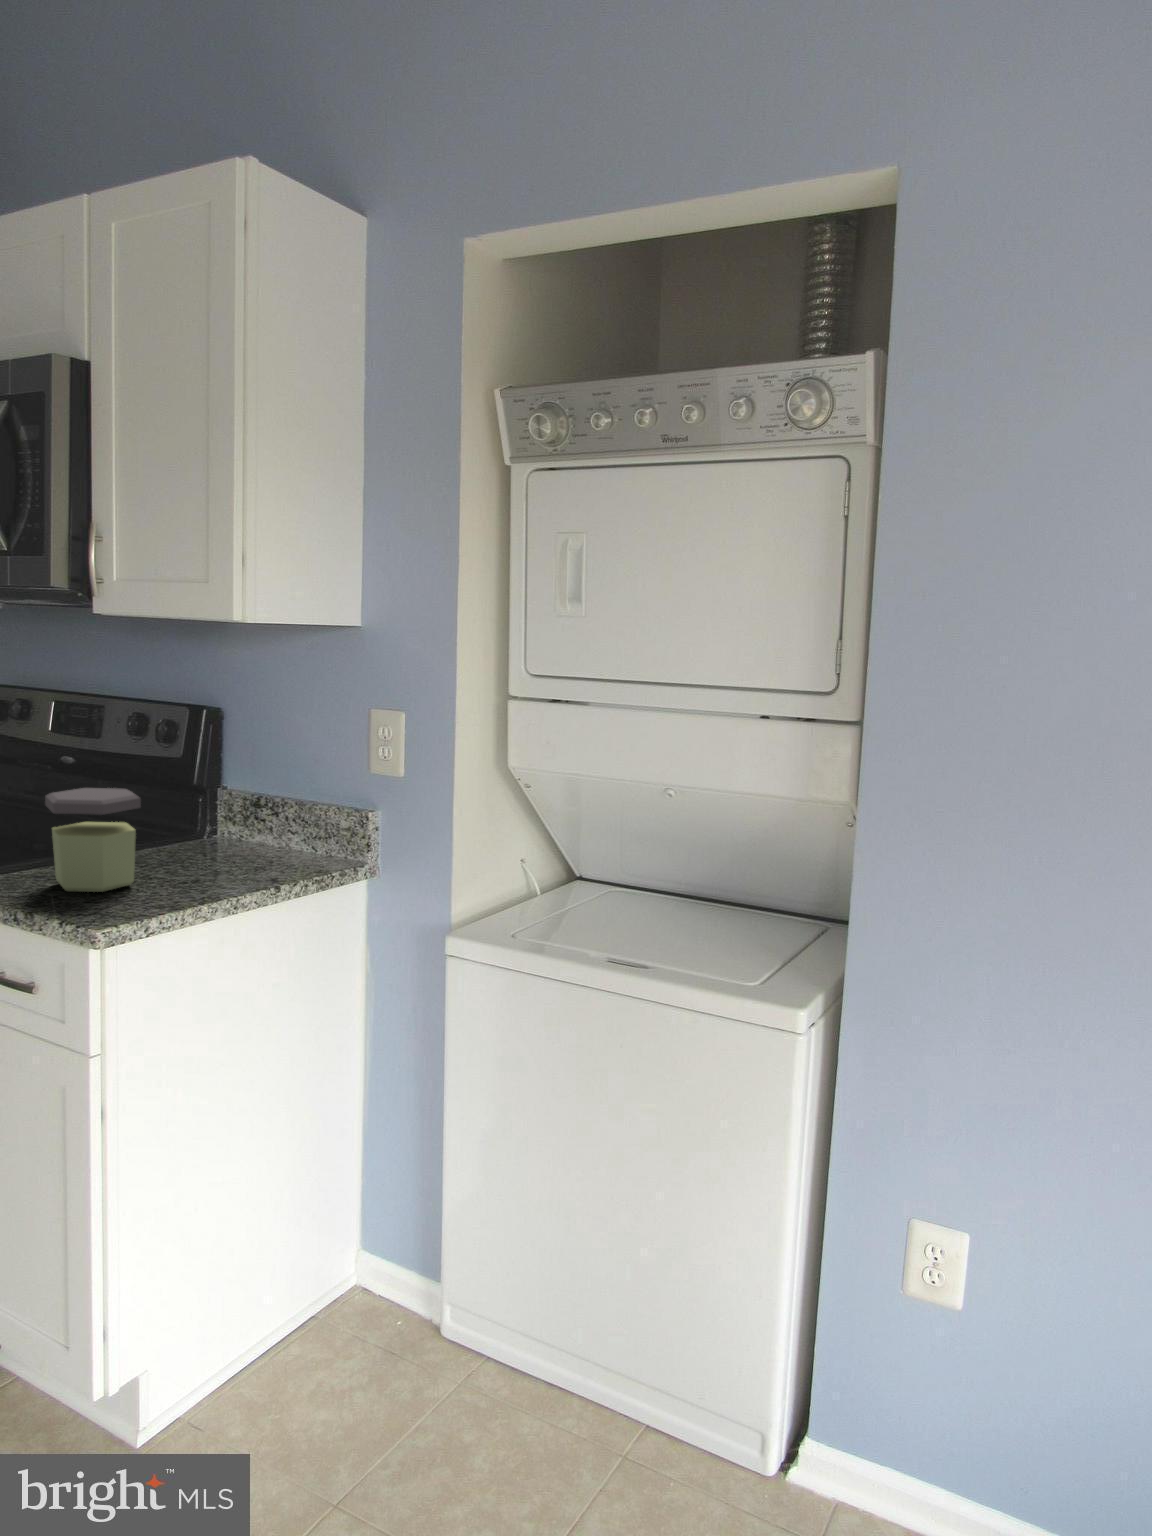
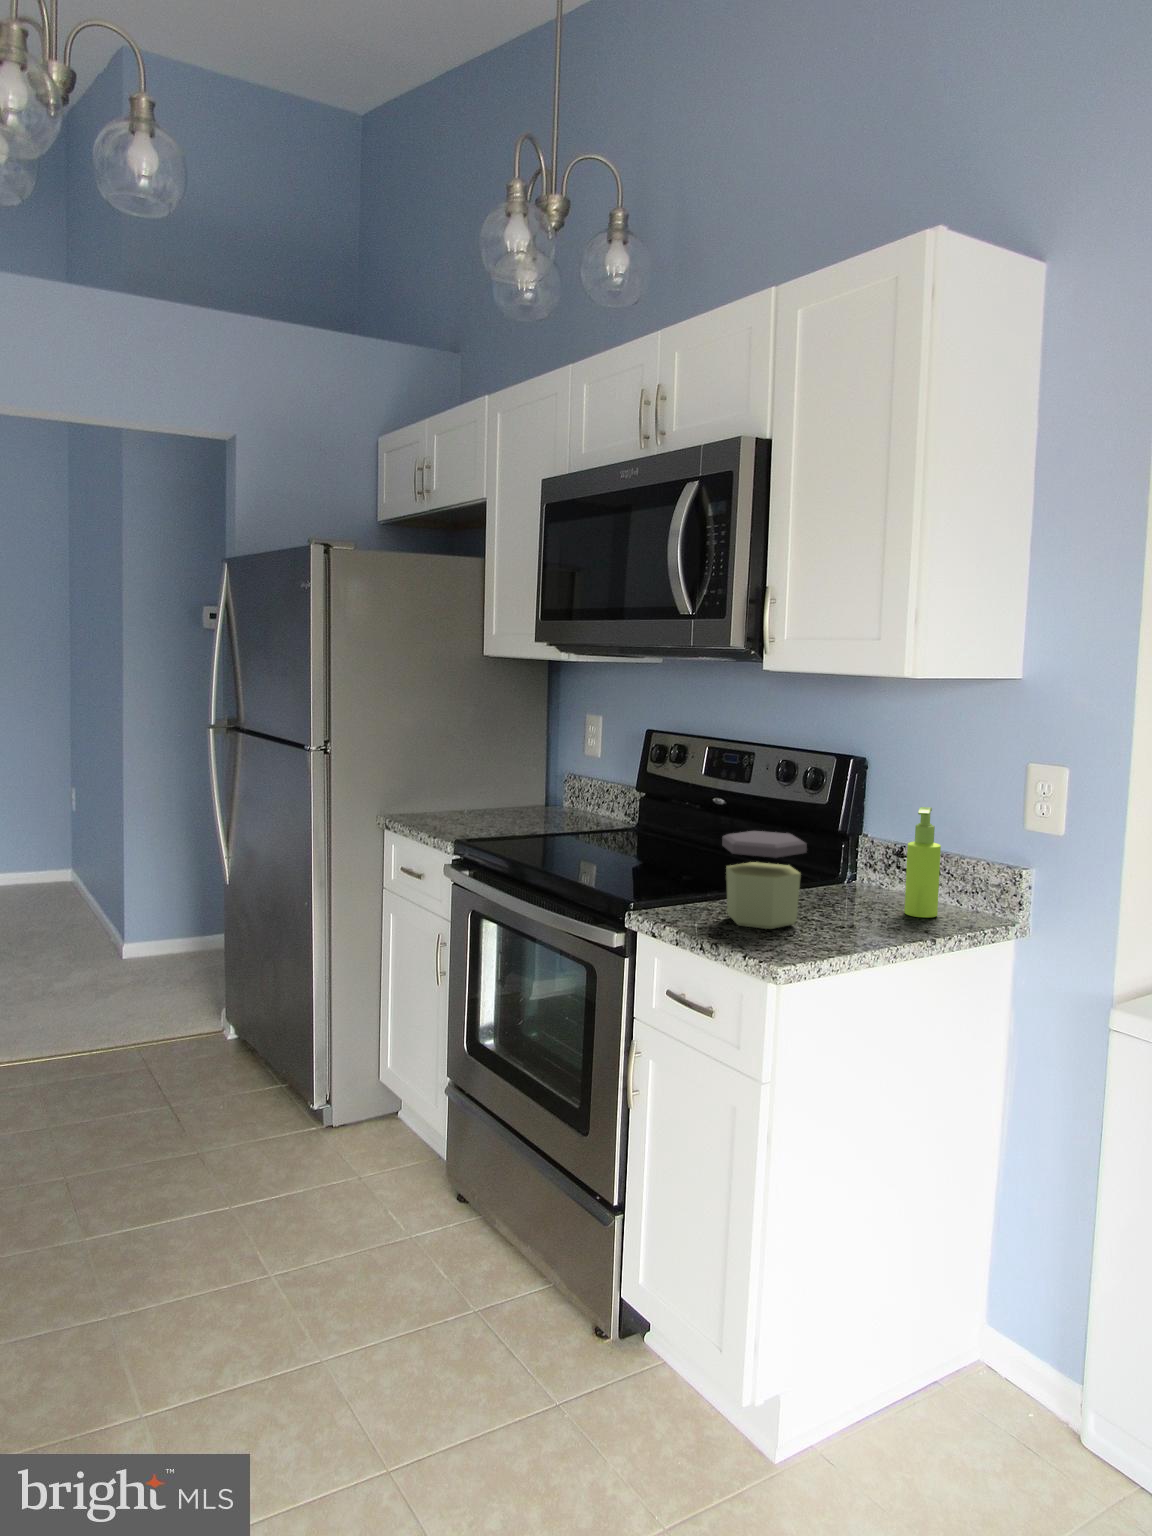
soap dispenser: none [258,755,291,866] -> present [904,807,941,918]

